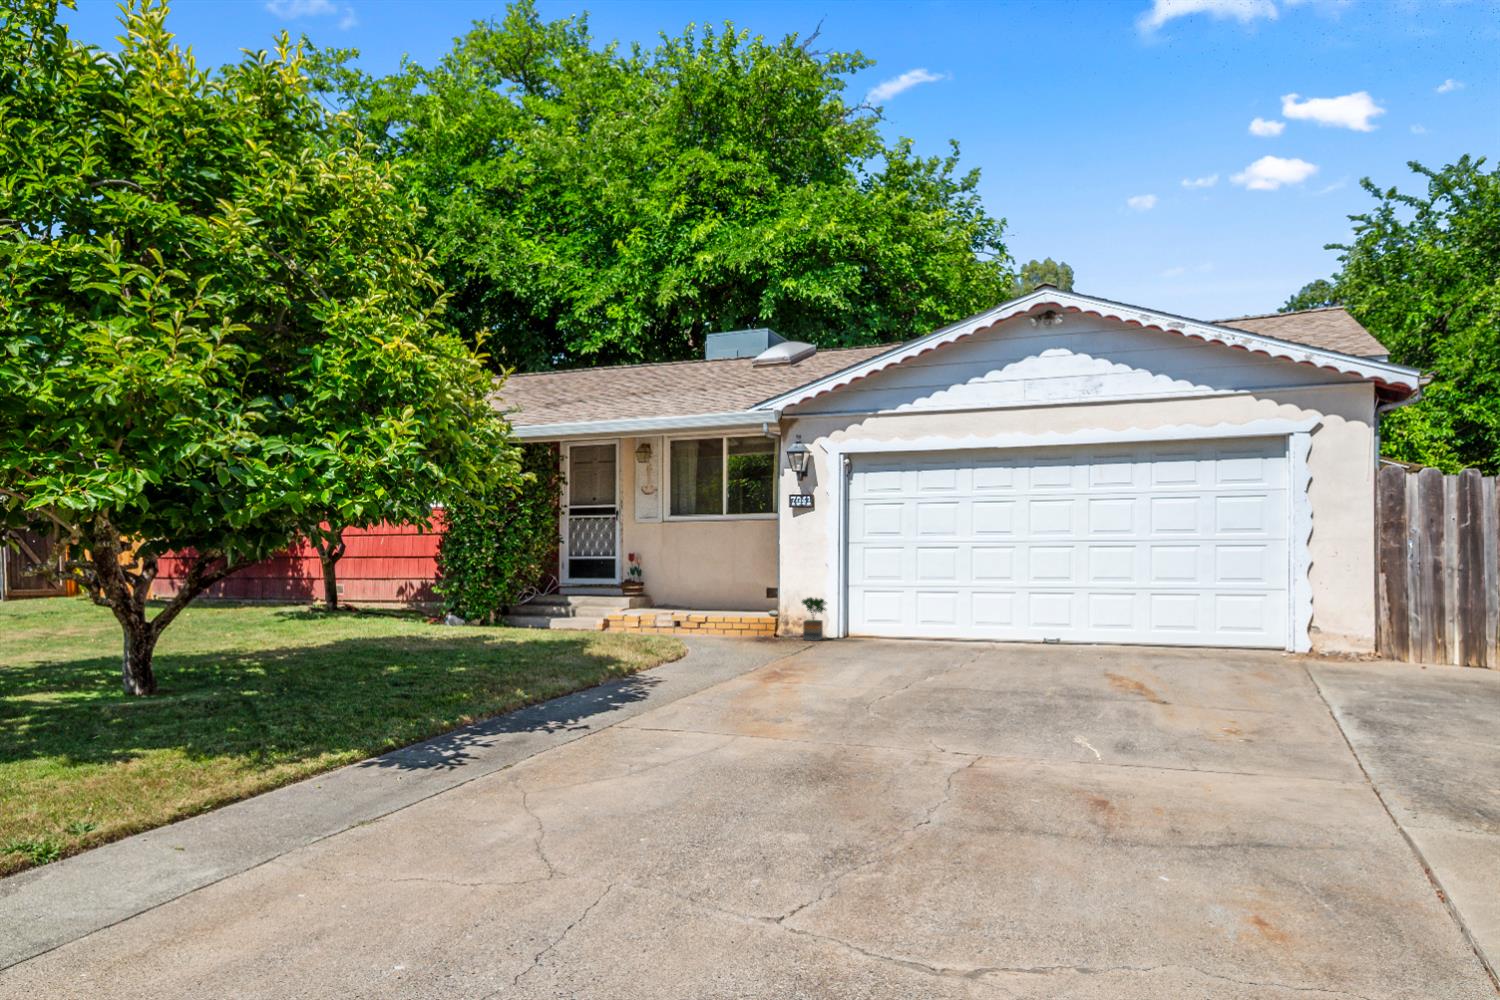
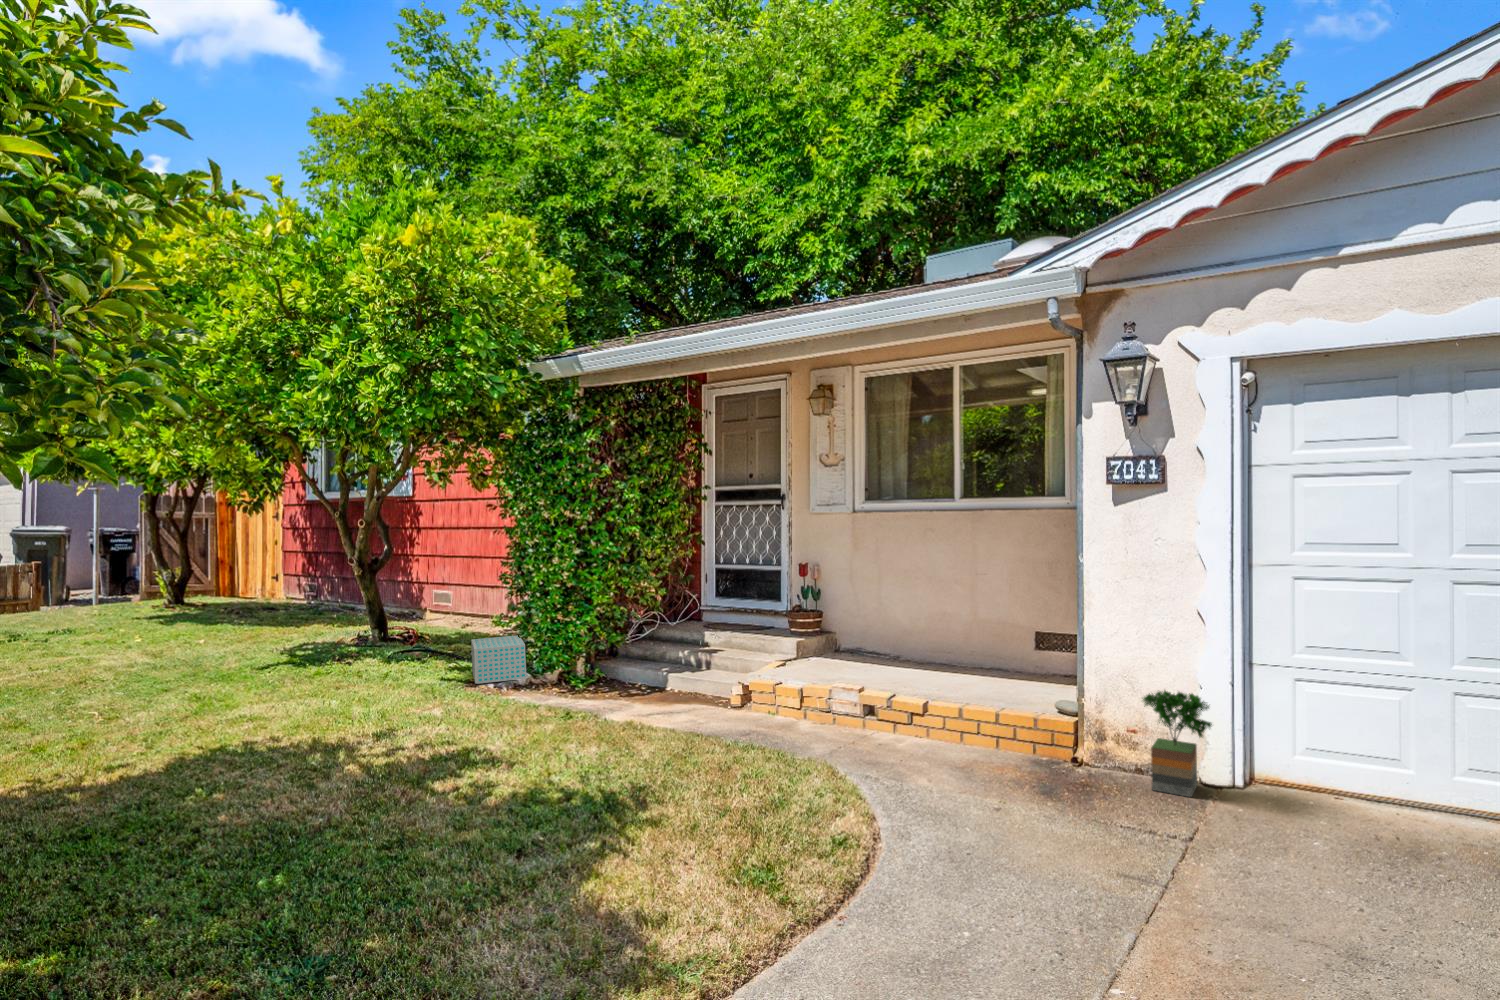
storage box: none [415,600,458,626] -> present [470,635,526,684]

